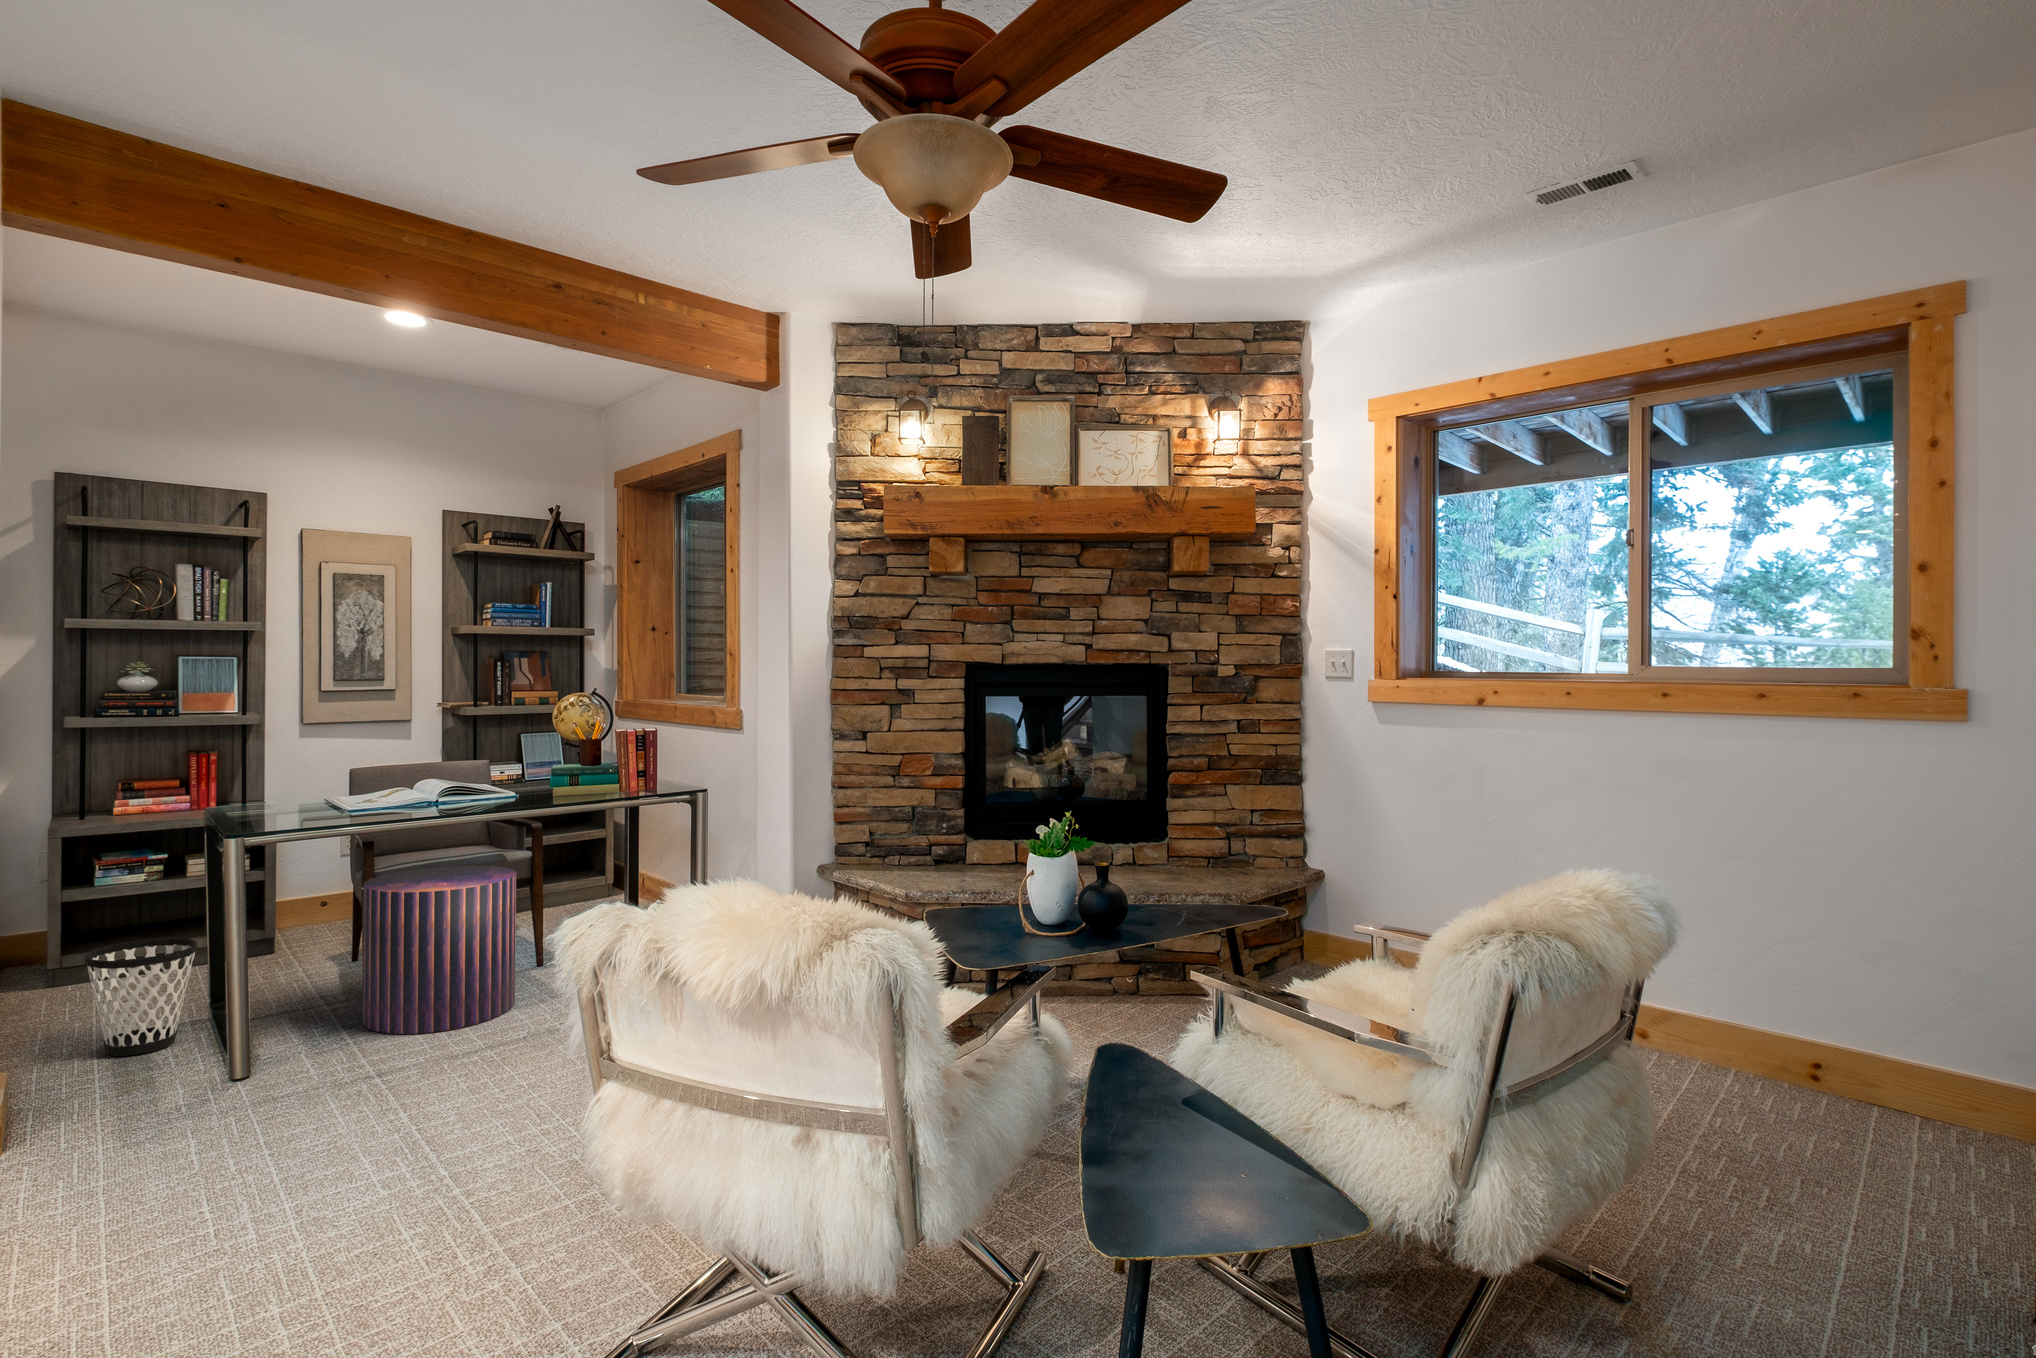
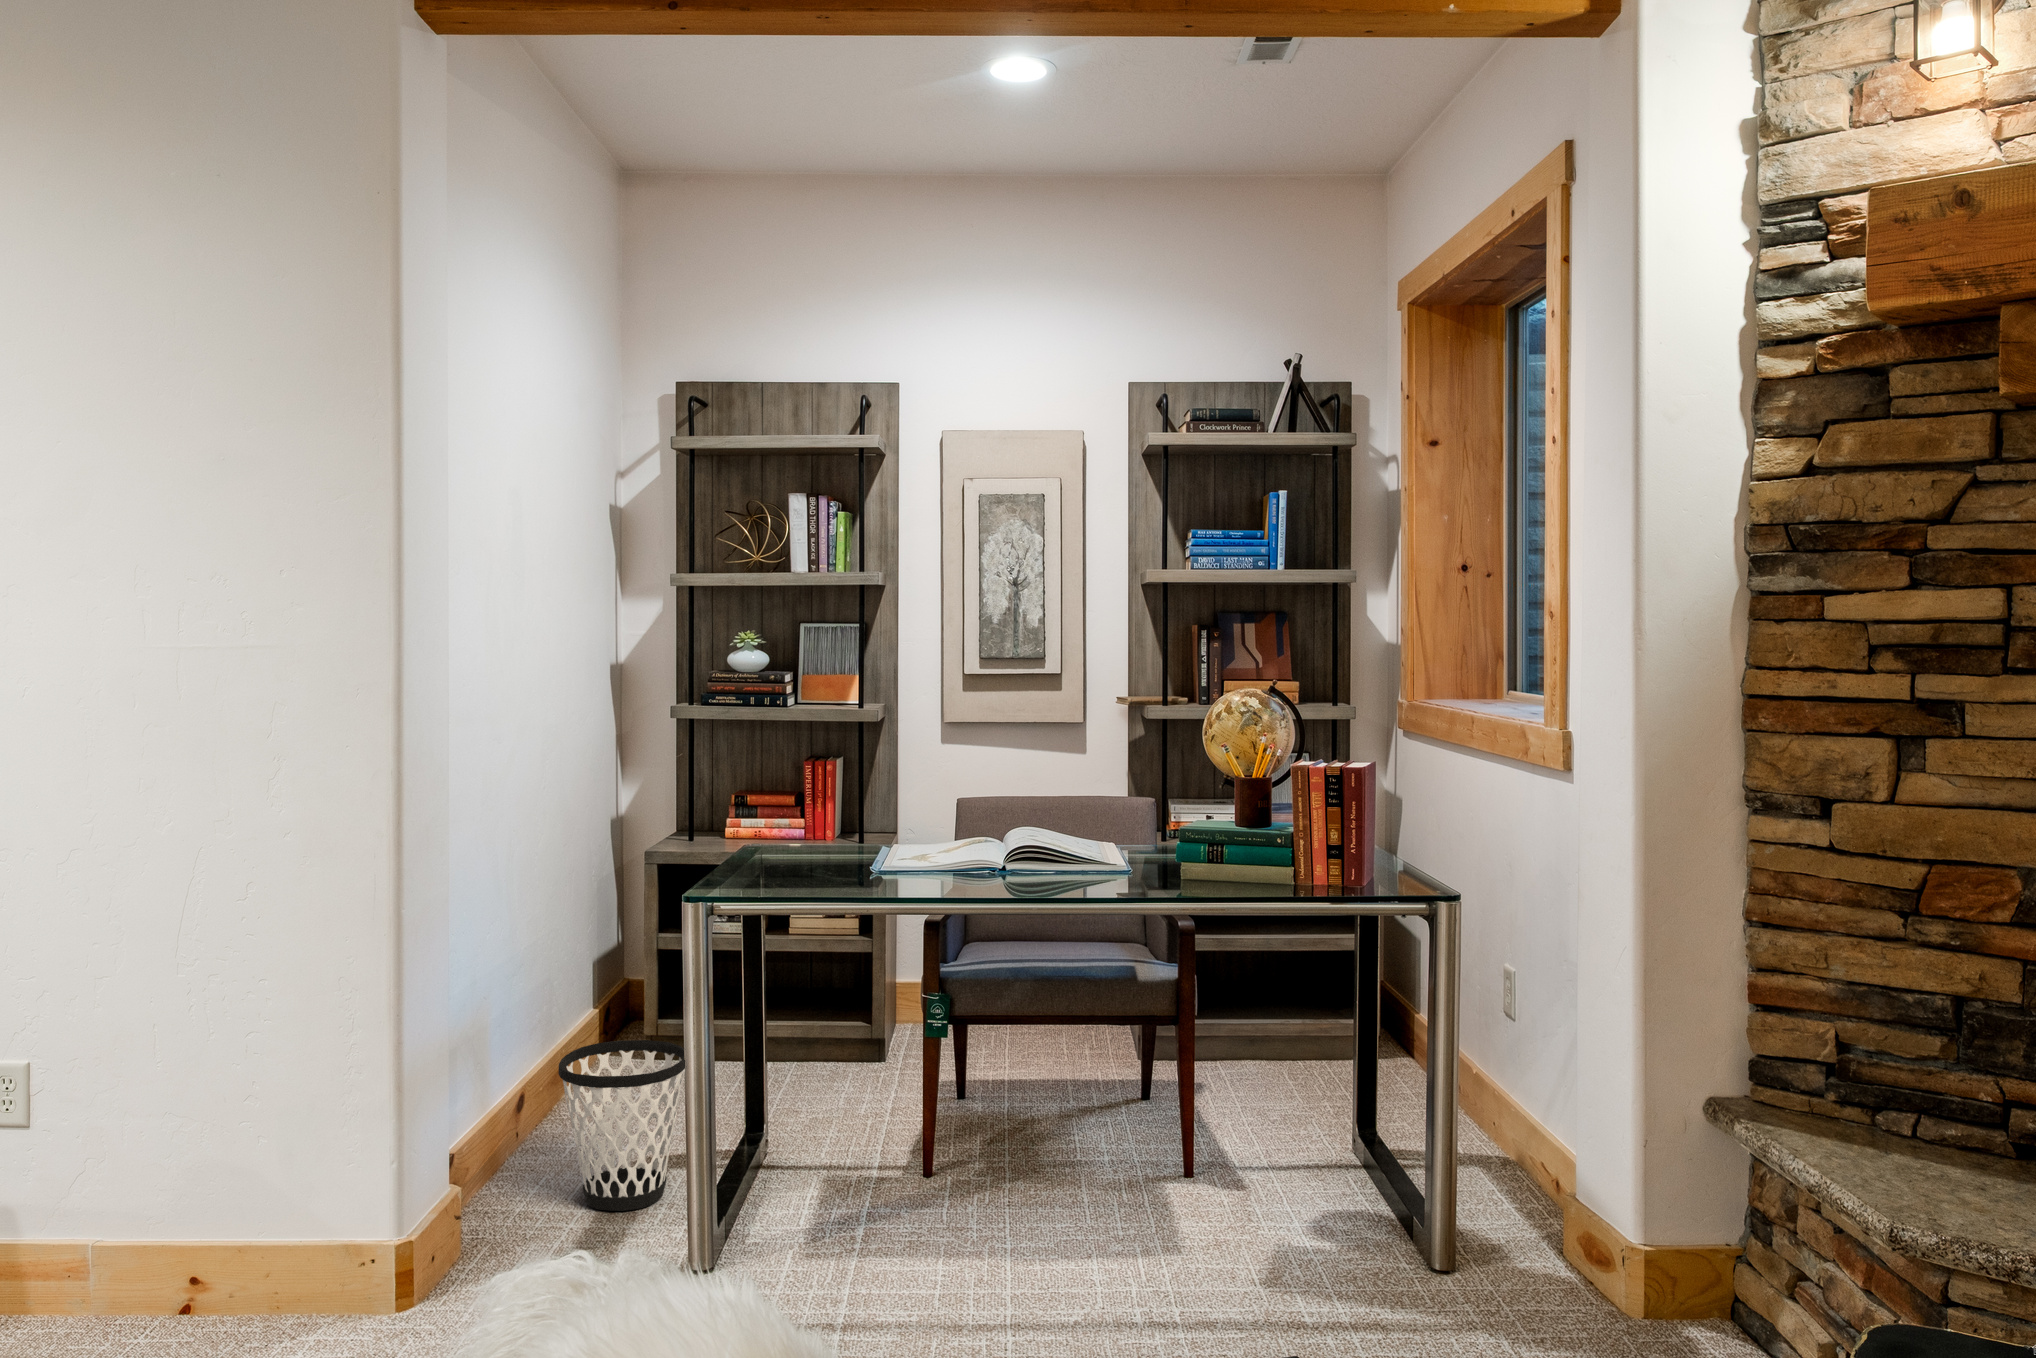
pouf: present [362,865,516,1034] -> none [869,985,1099,1290]

